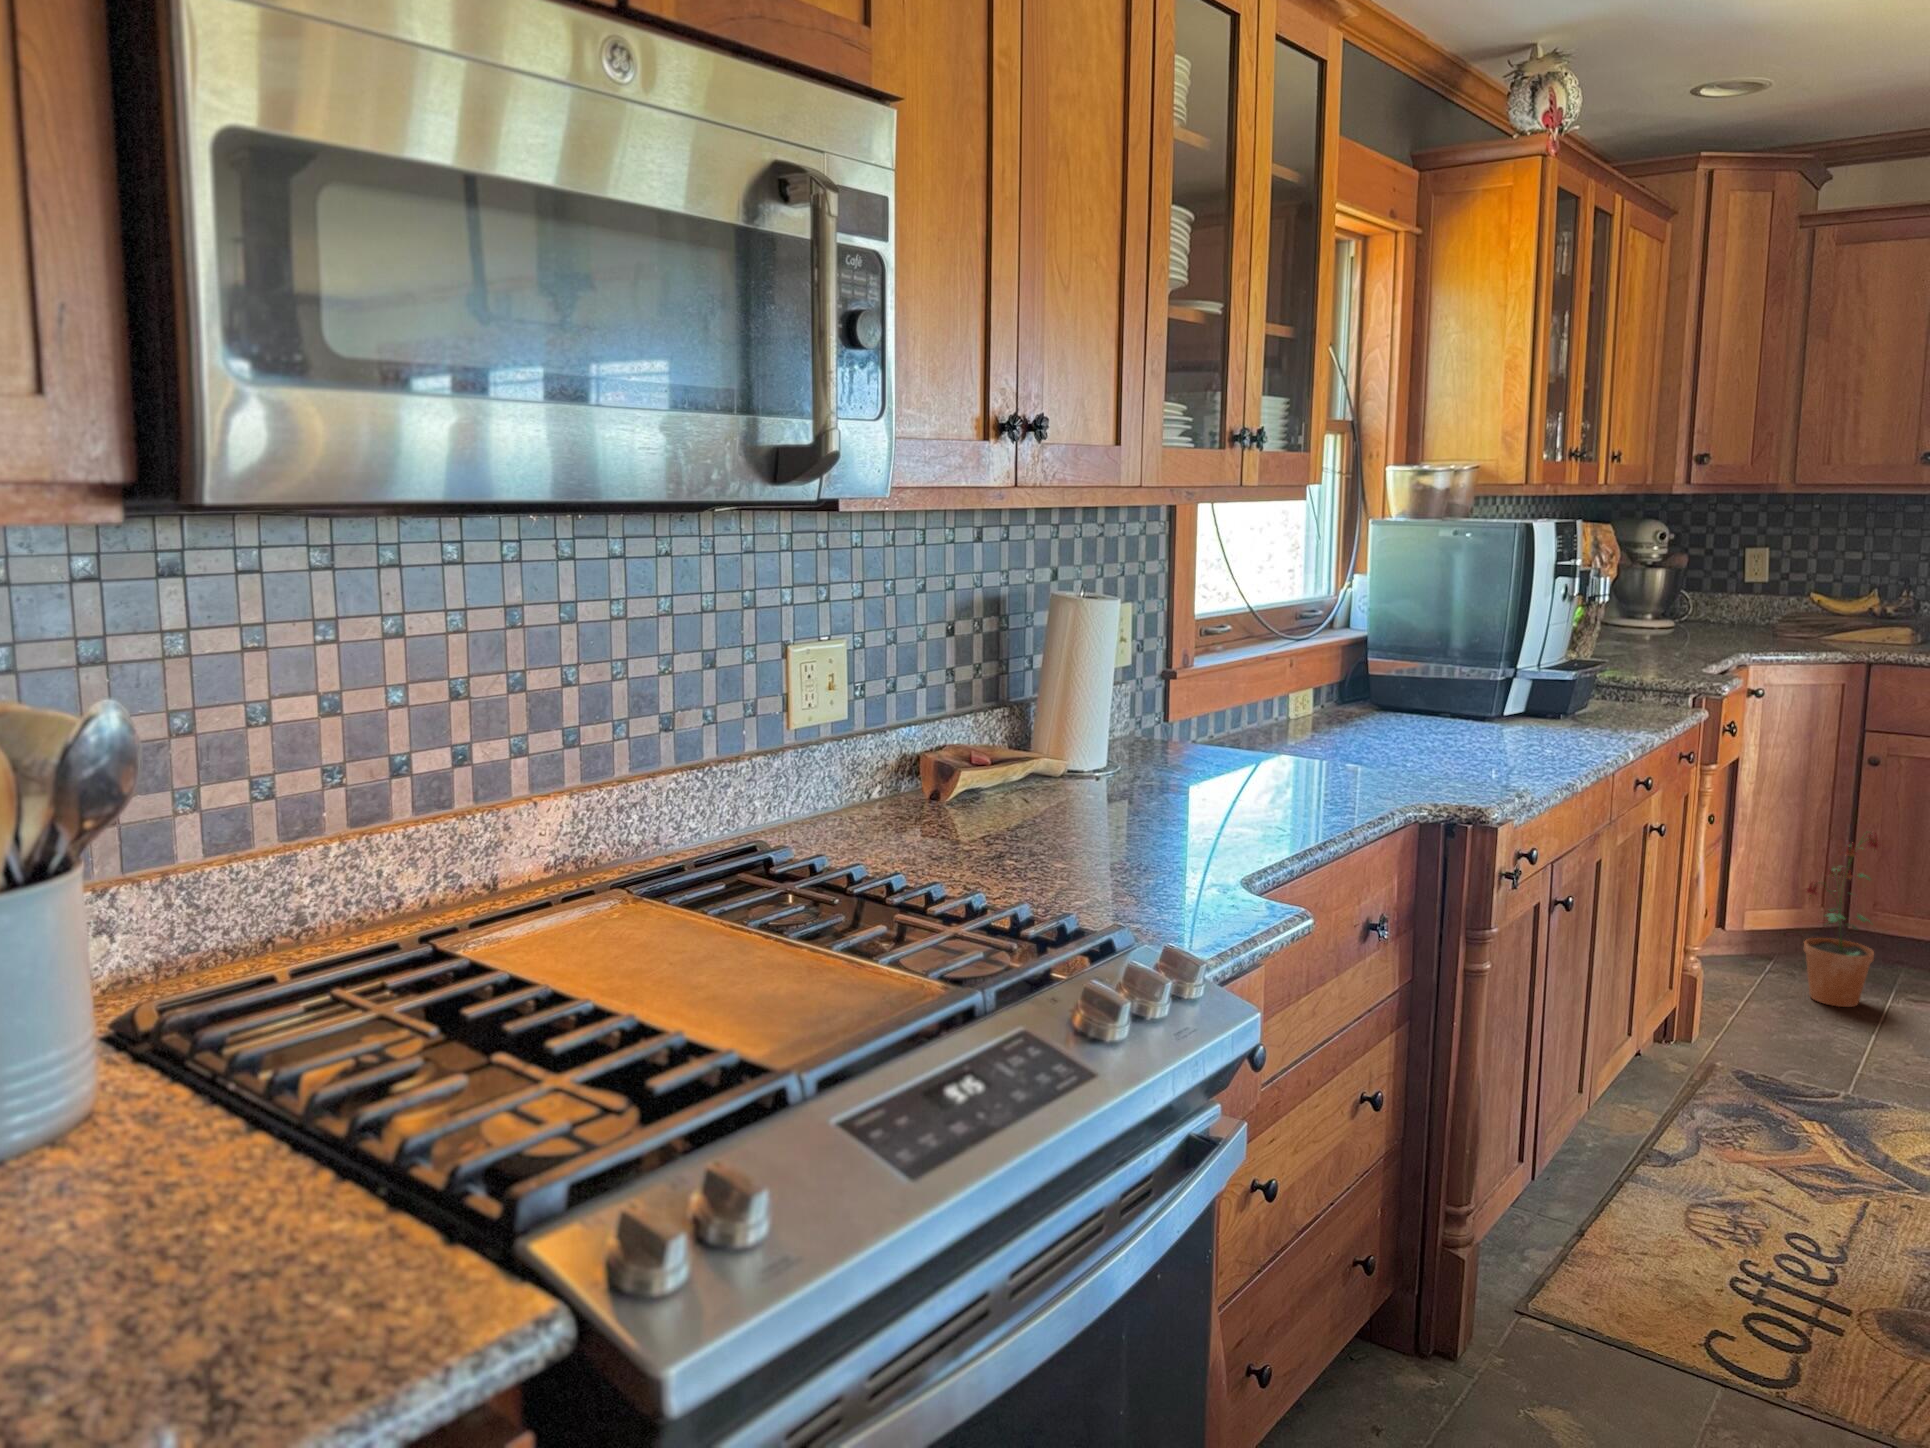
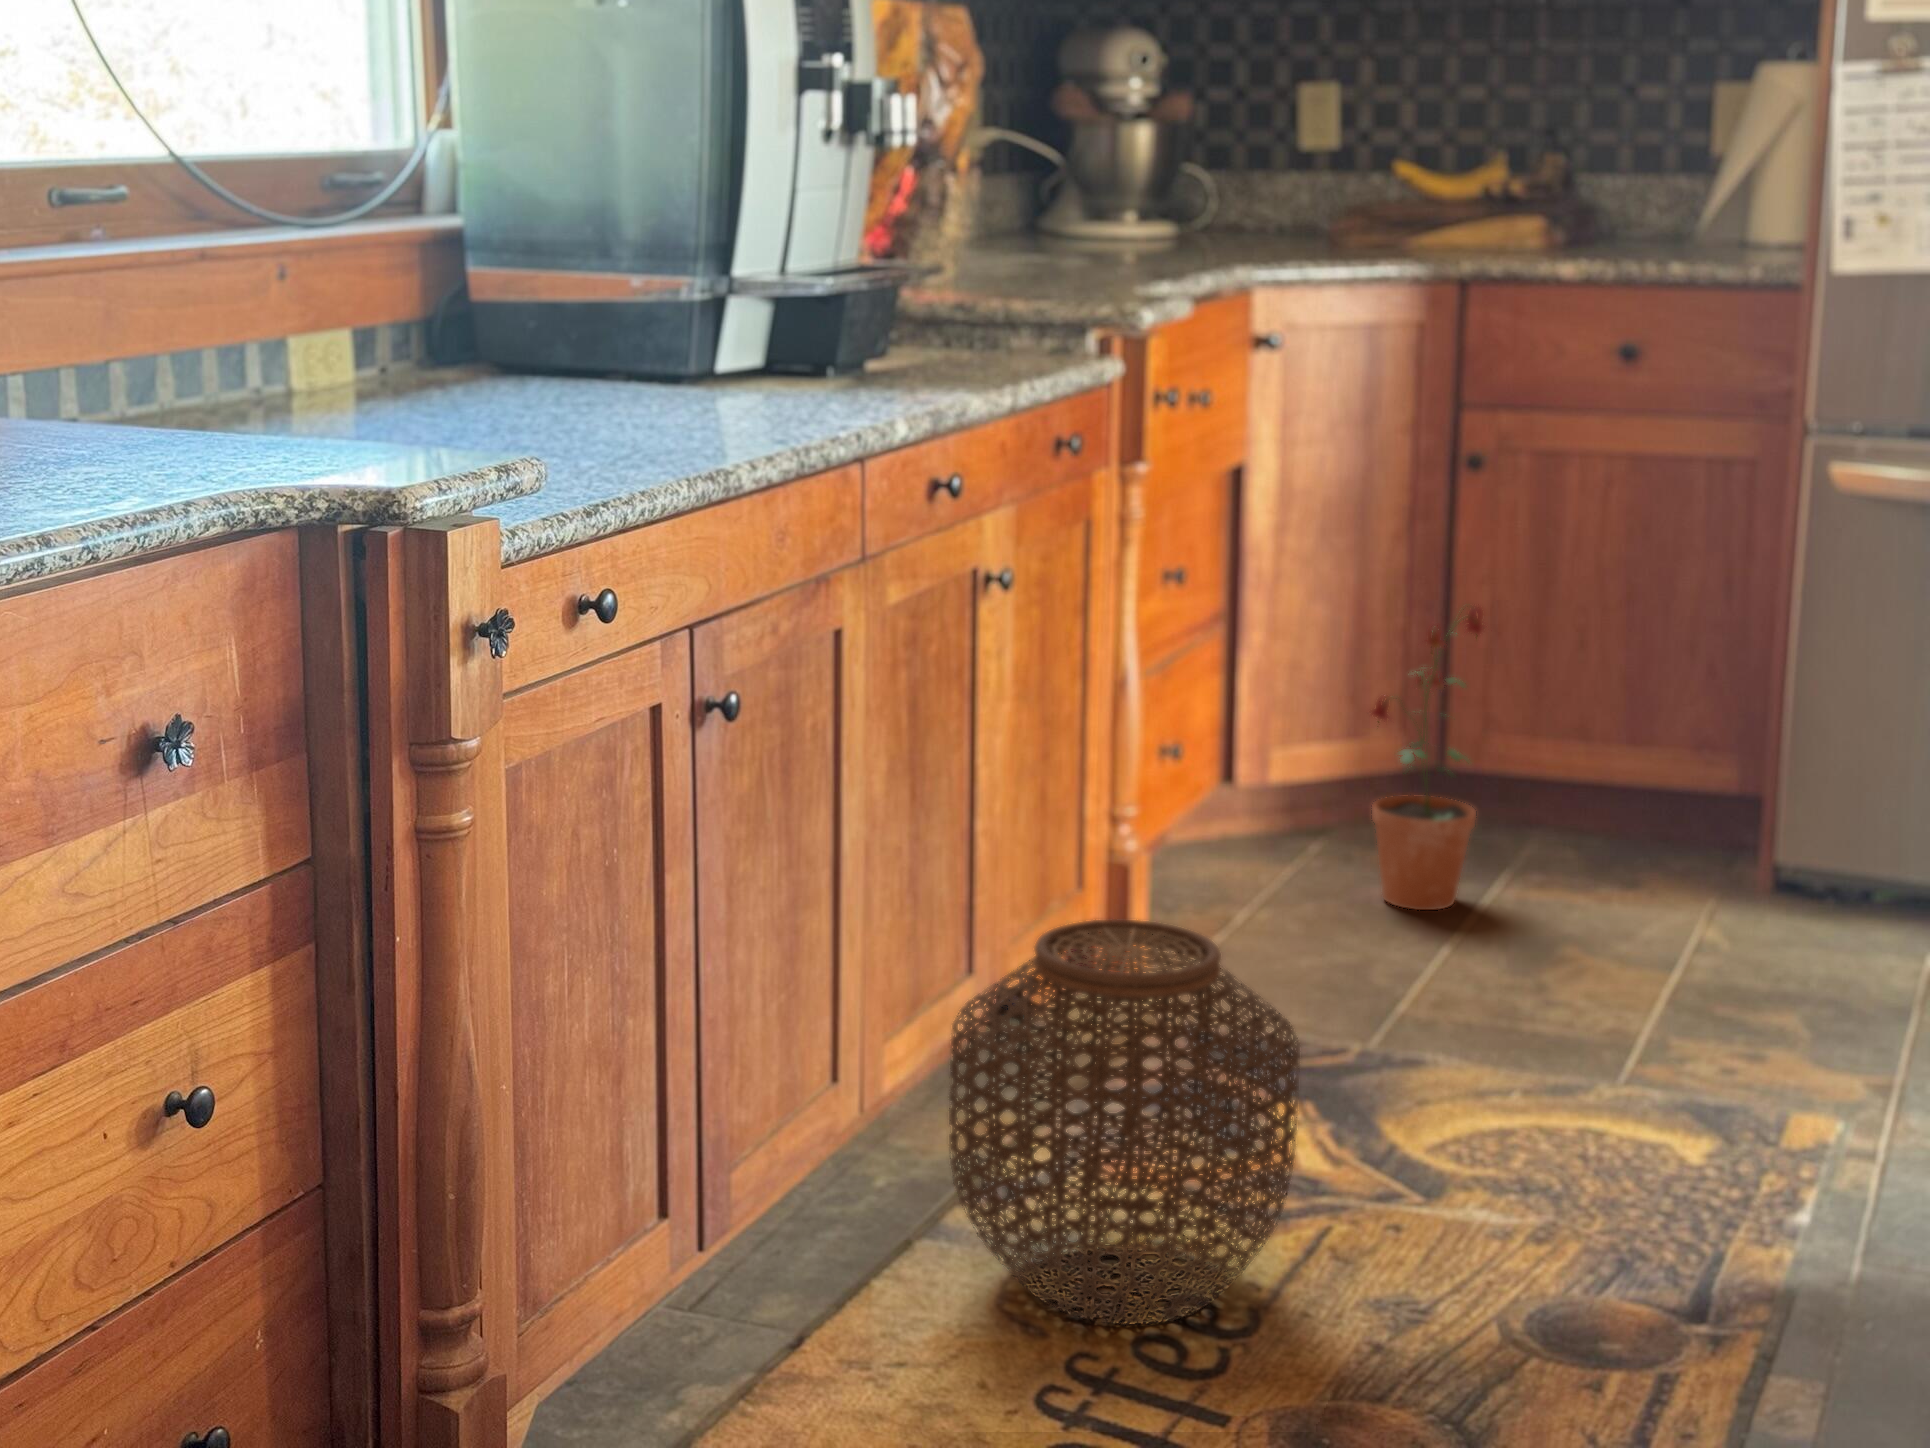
woven basket: none [1651,1021,1875,1249] -> present [949,919,1300,1325]

